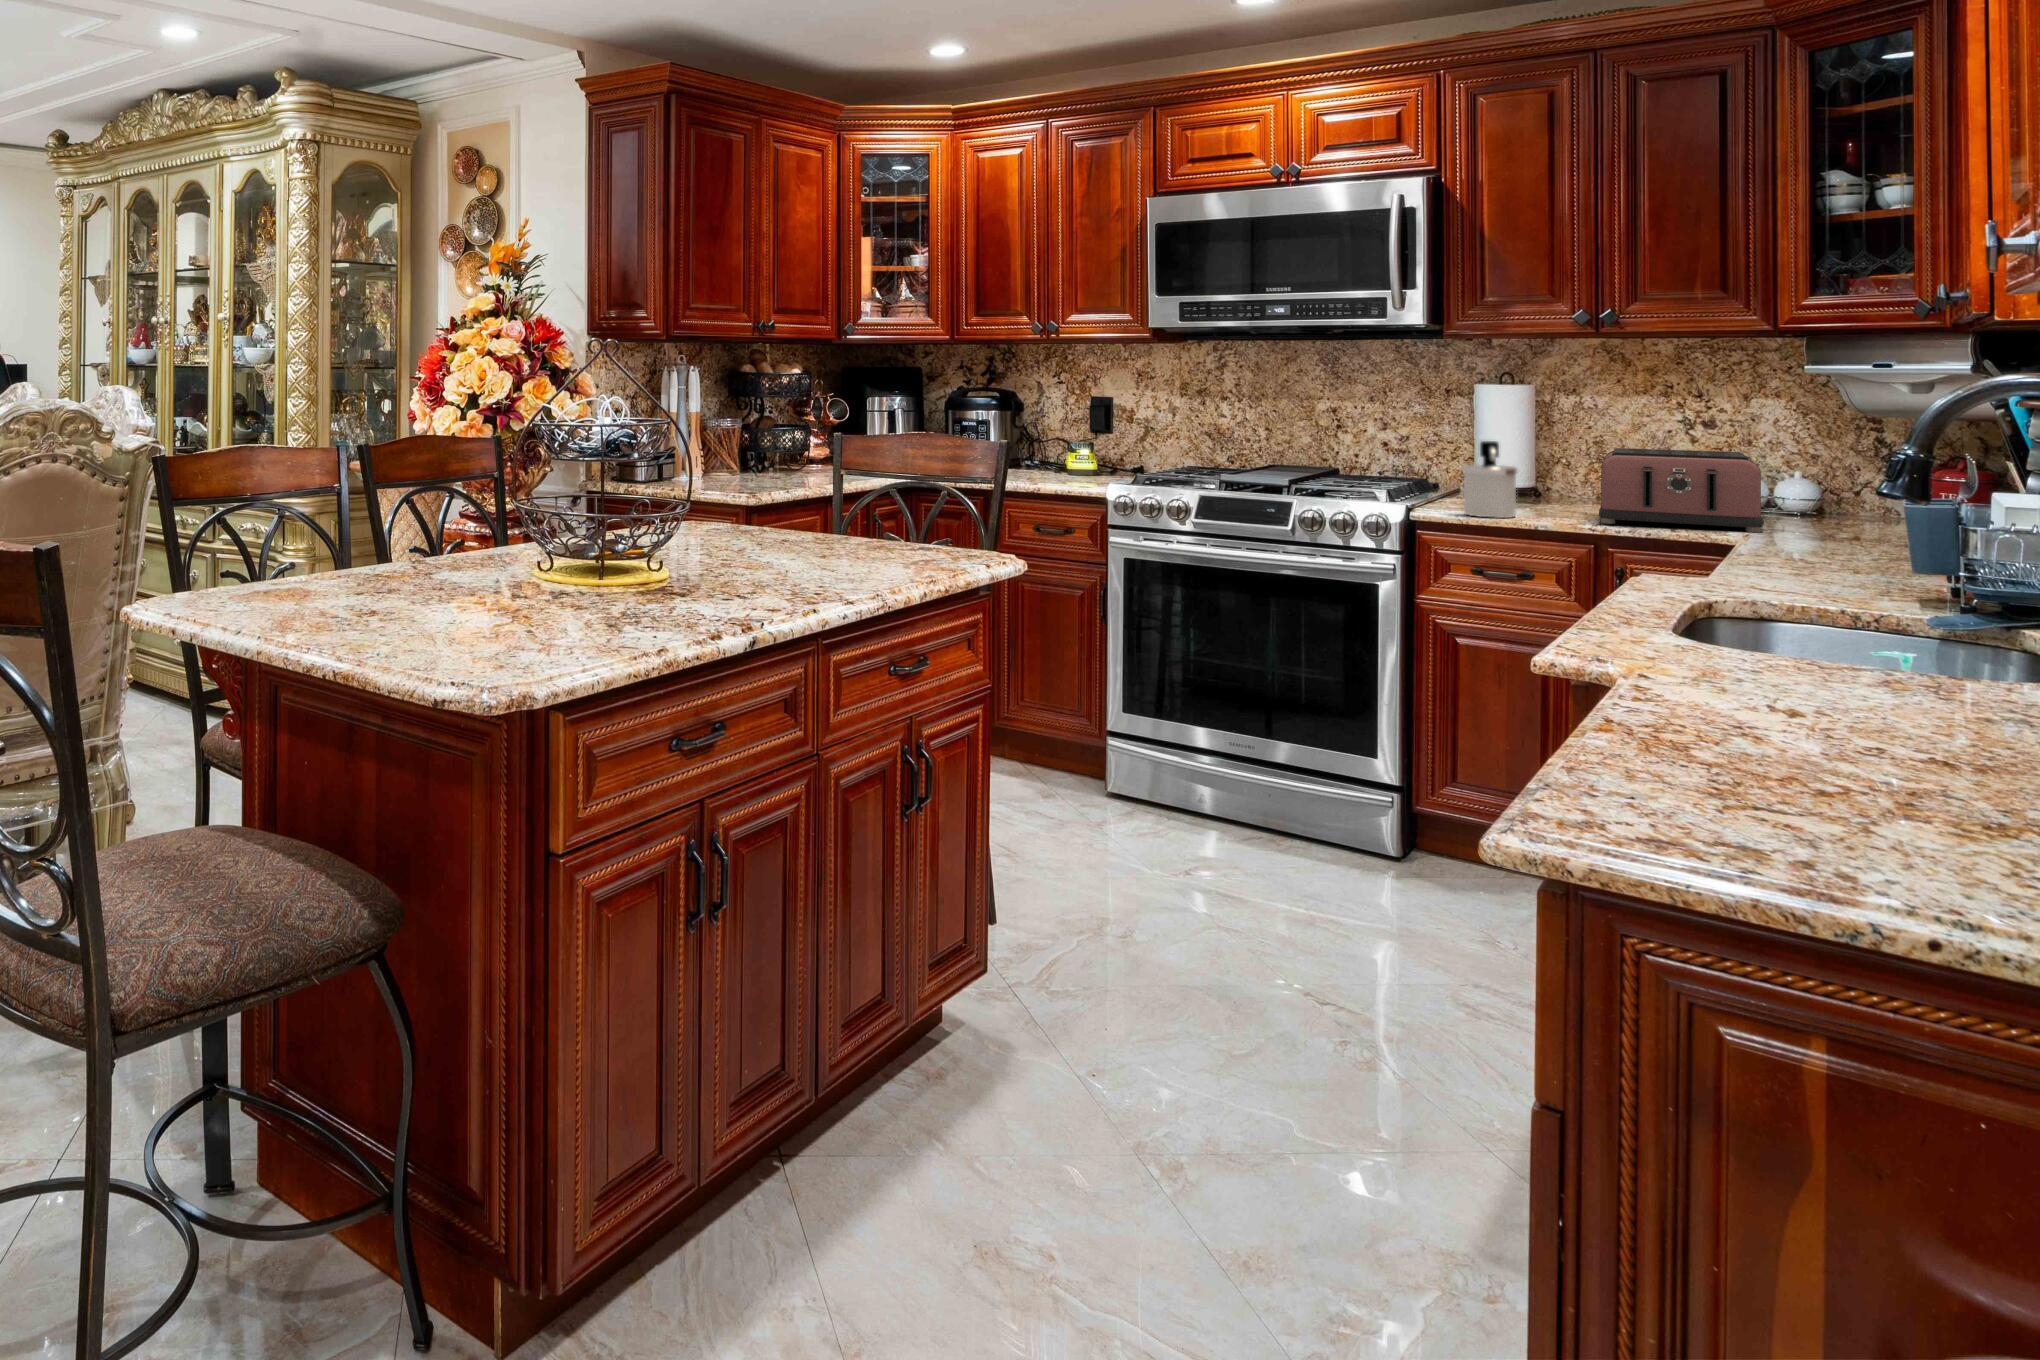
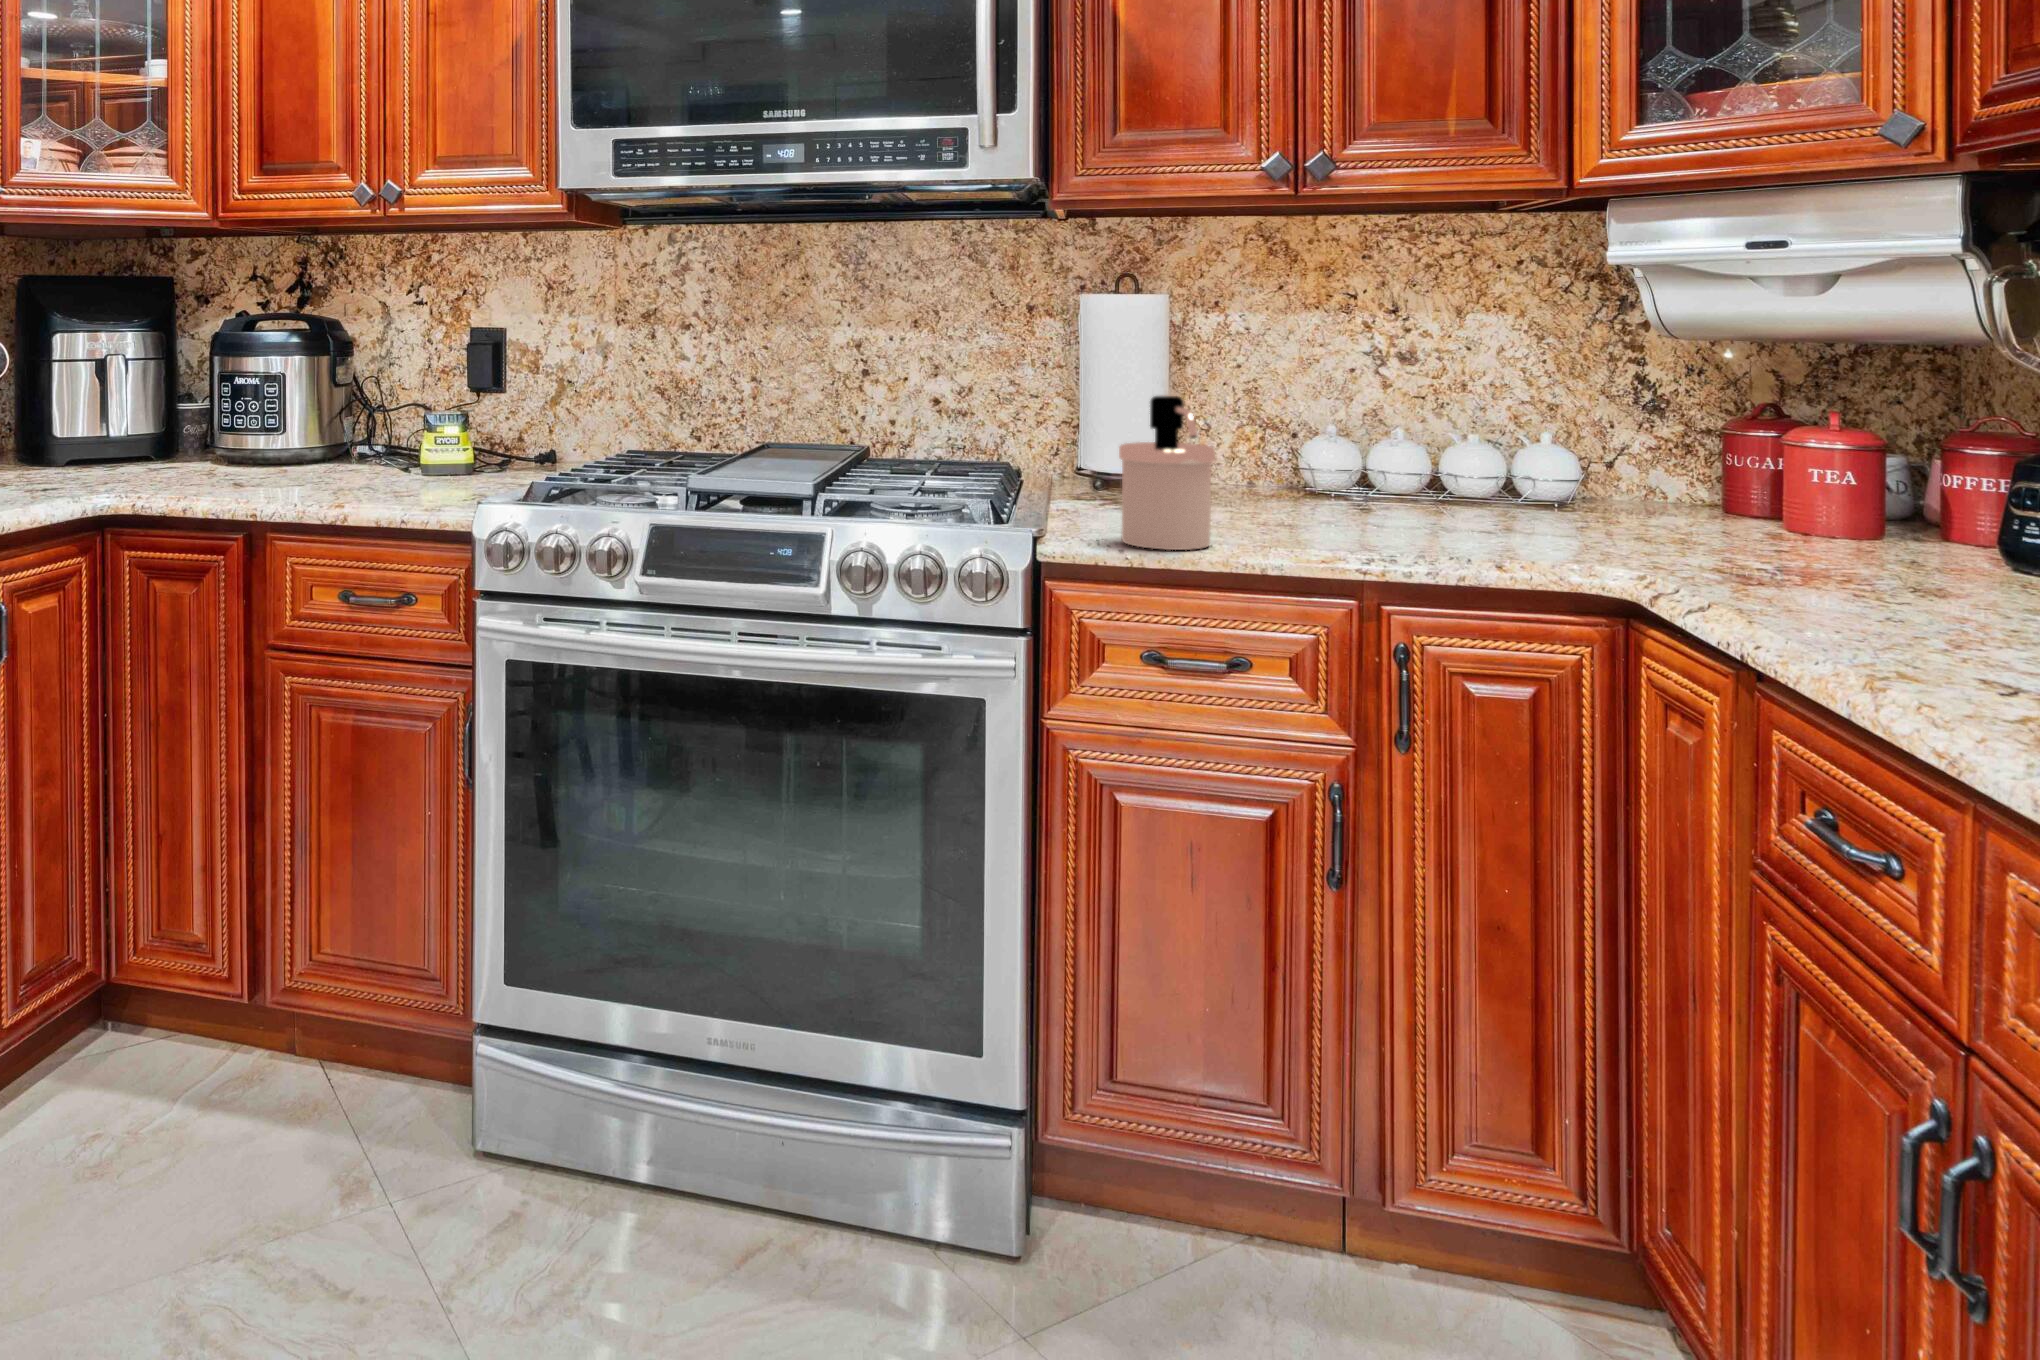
toaster: present [1599,448,1764,533] -> none [1319,403,1645,565]

